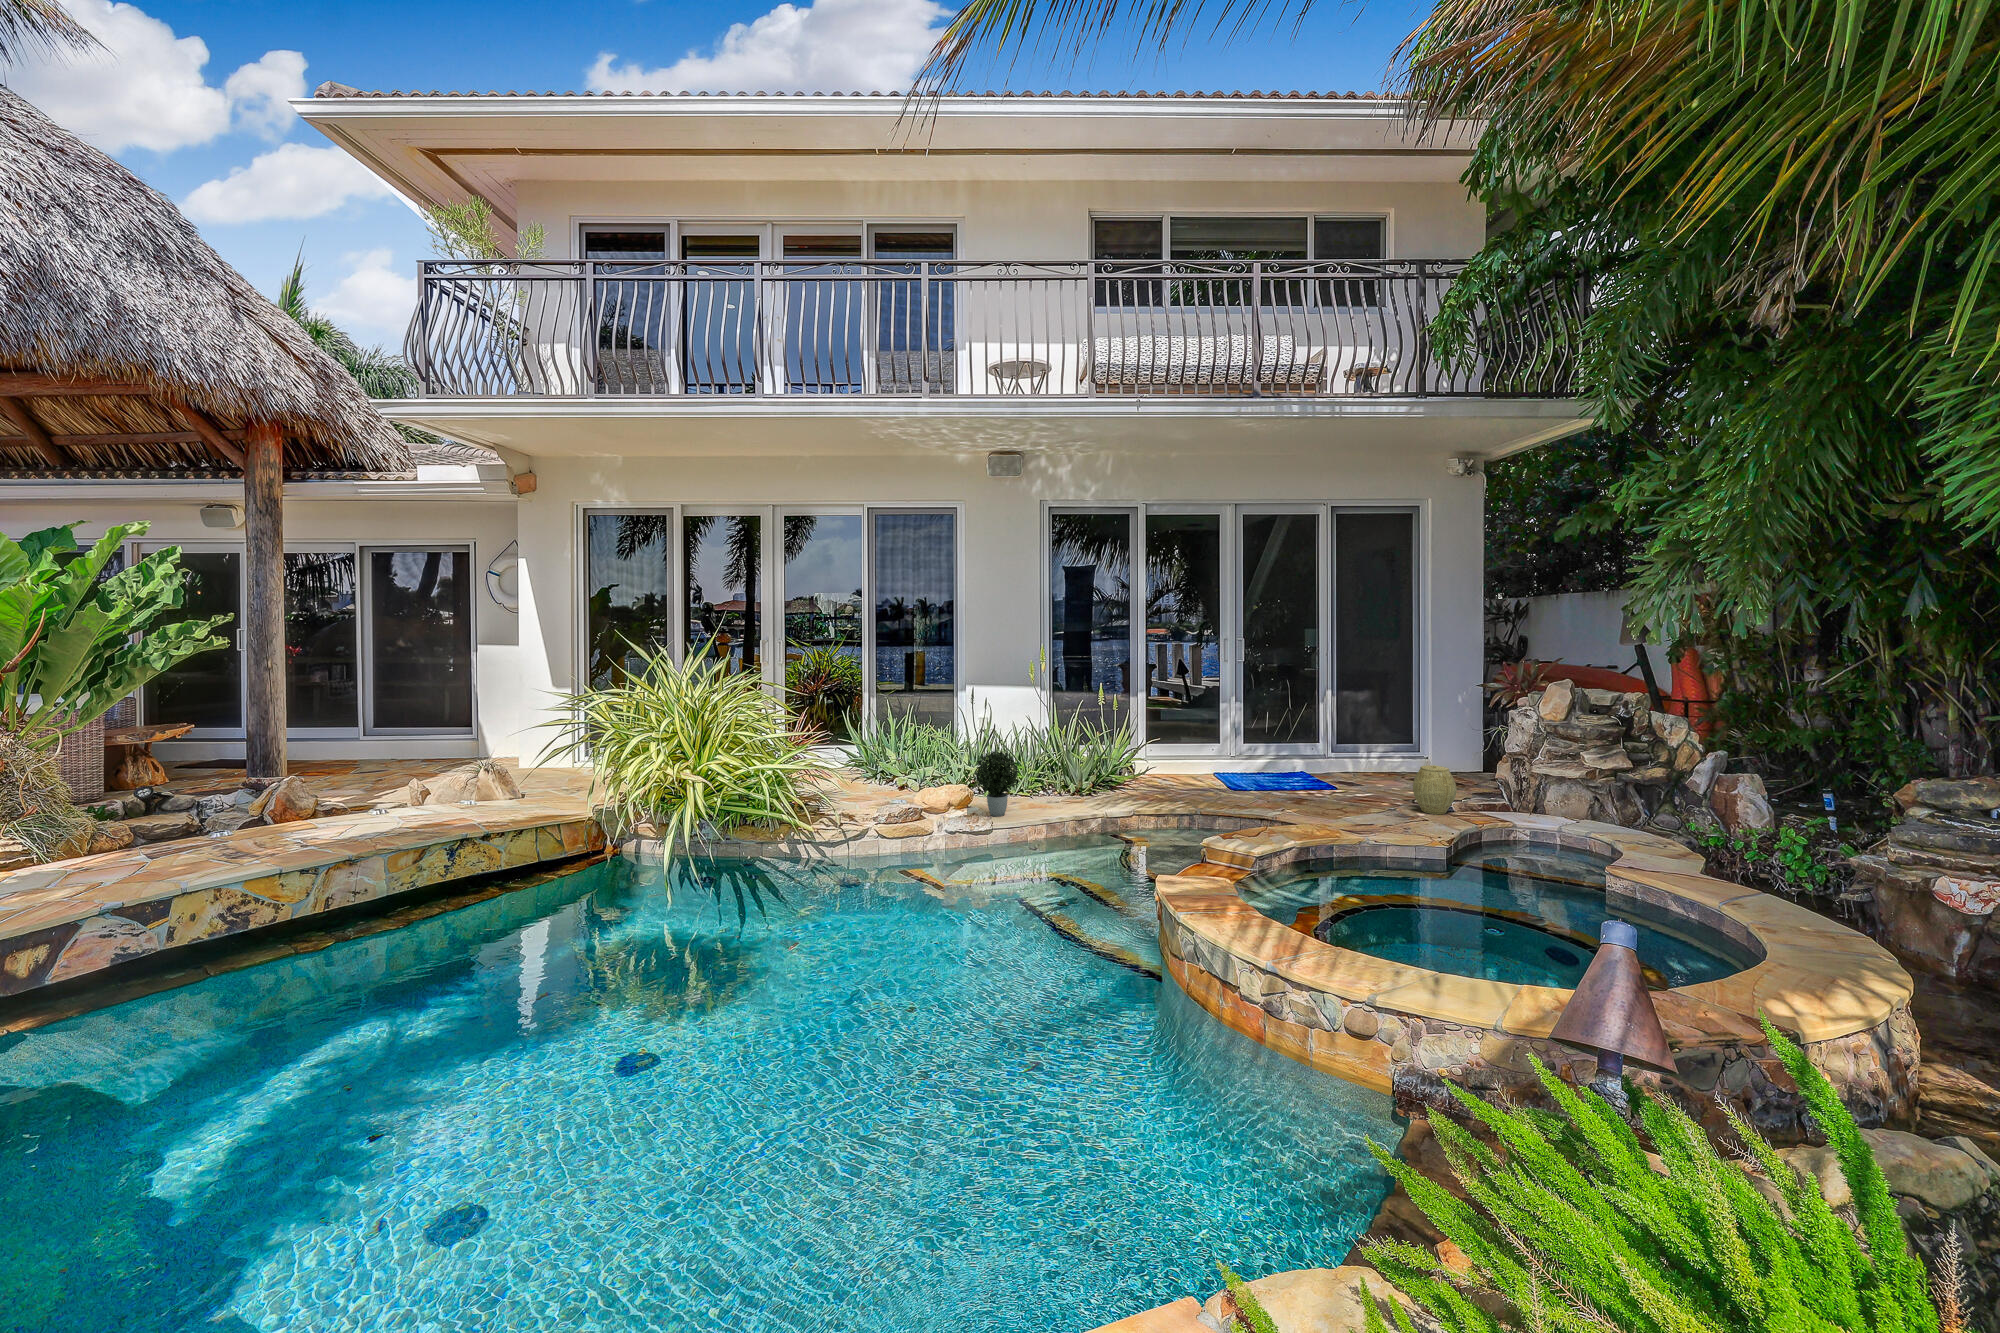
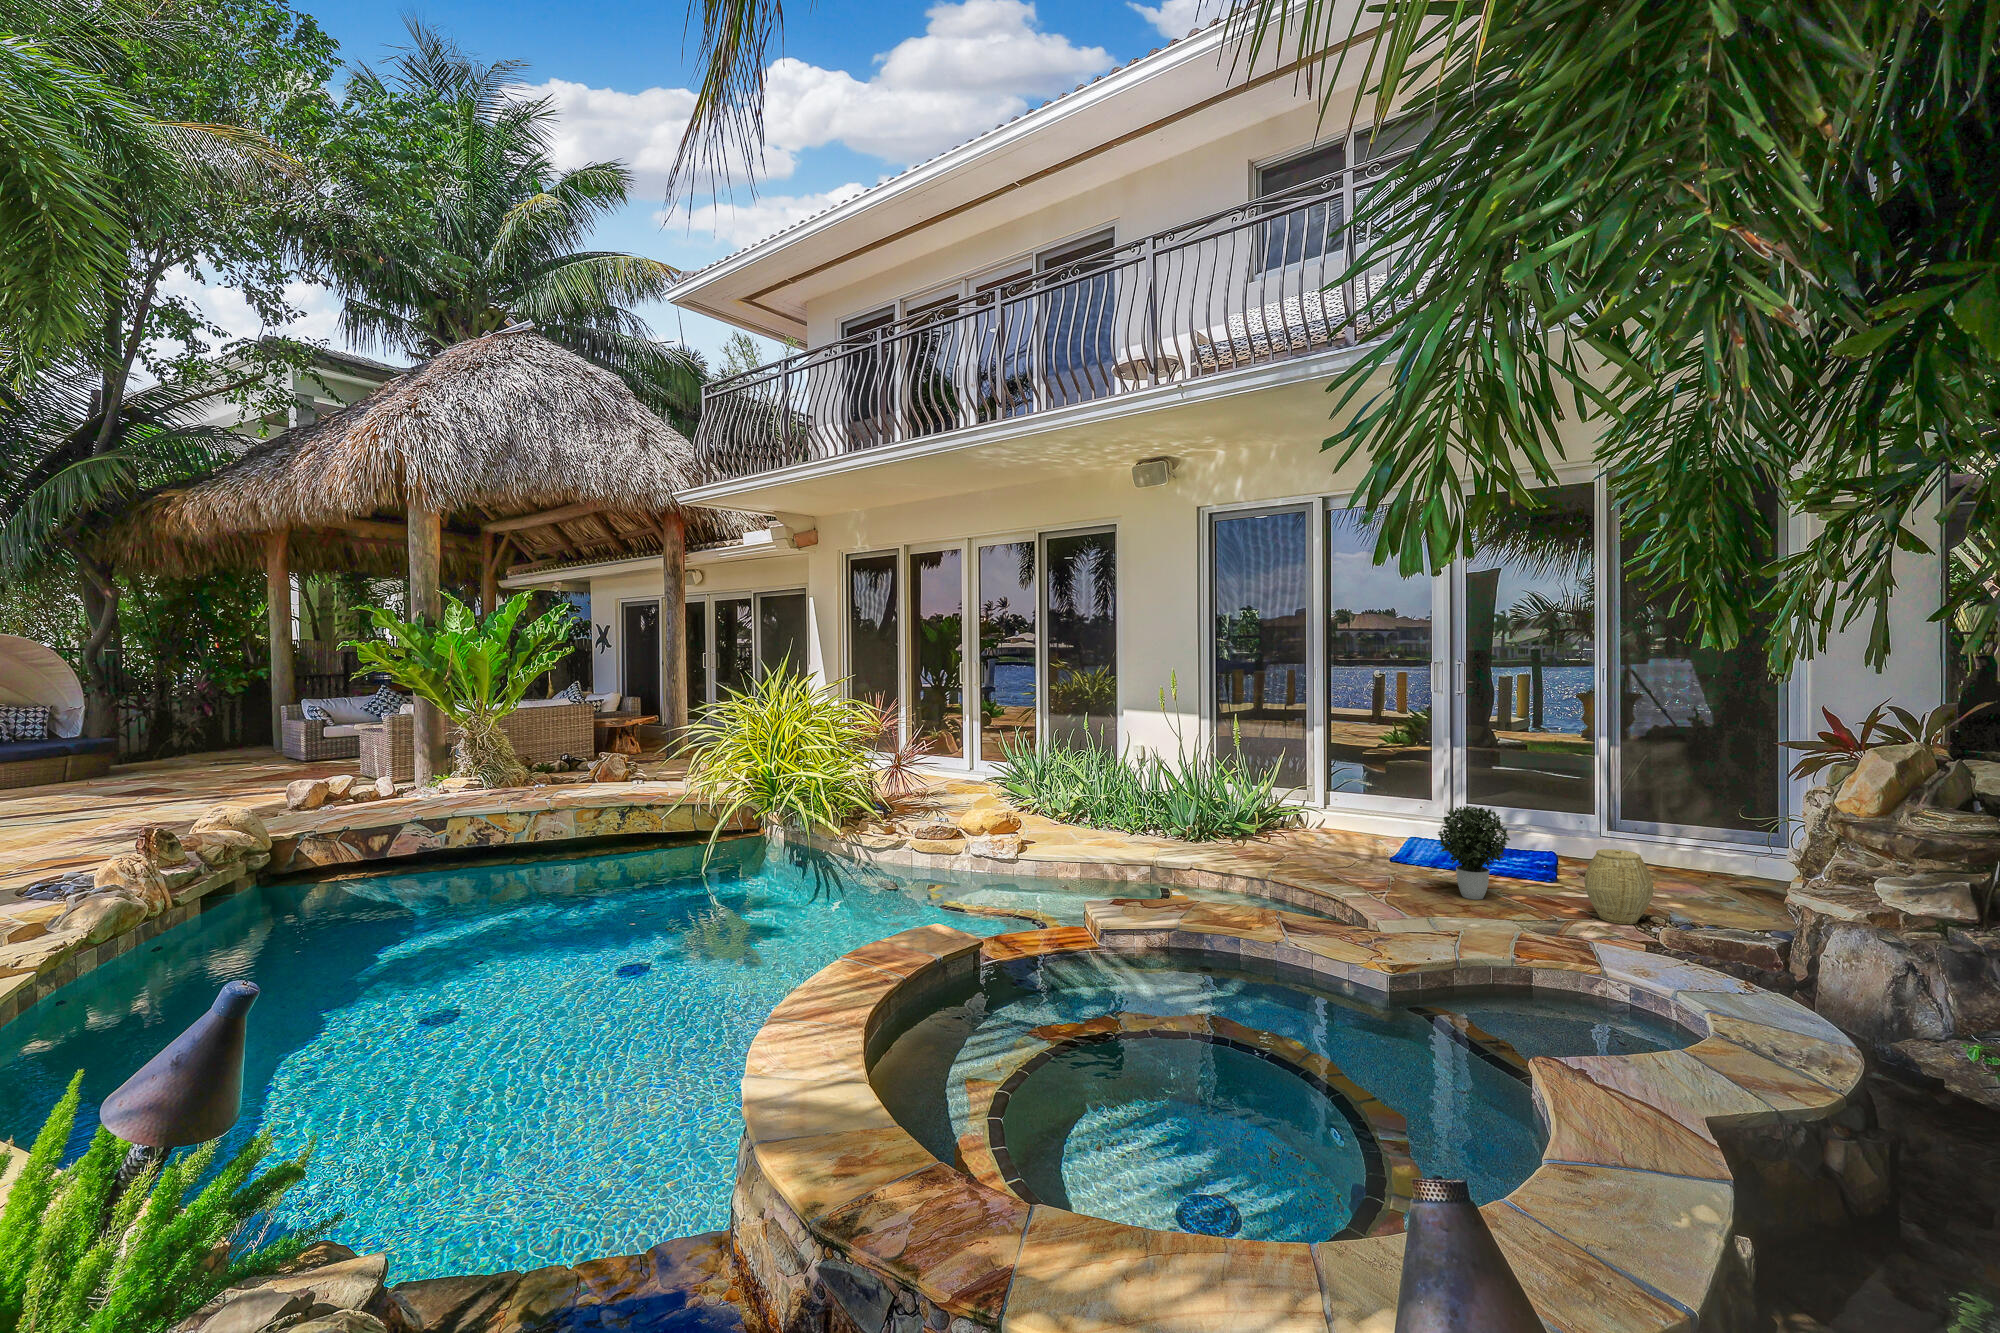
potted plant: present [975,751,1020,817] -> present [1438,805,1510,900]

